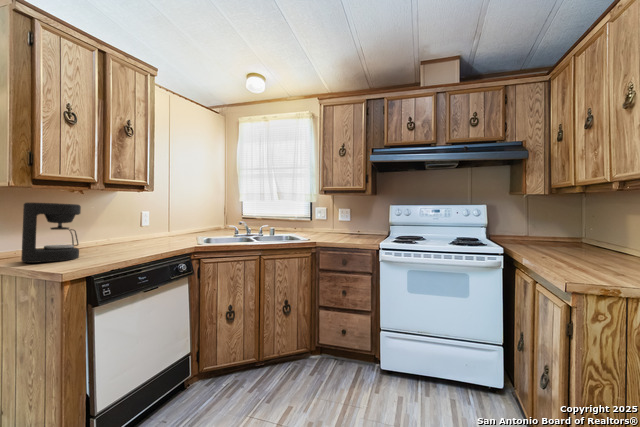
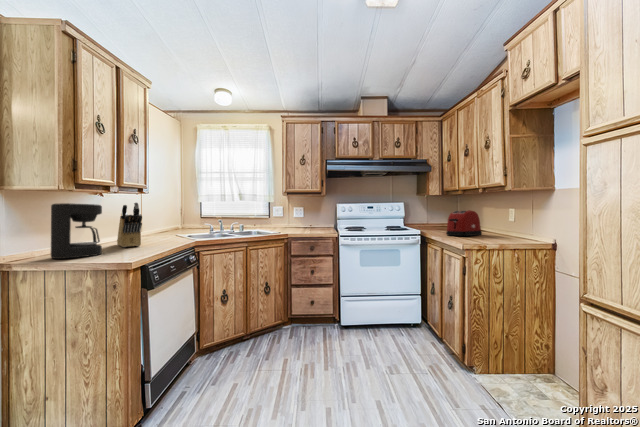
knife block: none [110,202,138,251] -> present [117,203,142,247]
toaster: none [547,220,618,263] -> present [446,210,482,236]

